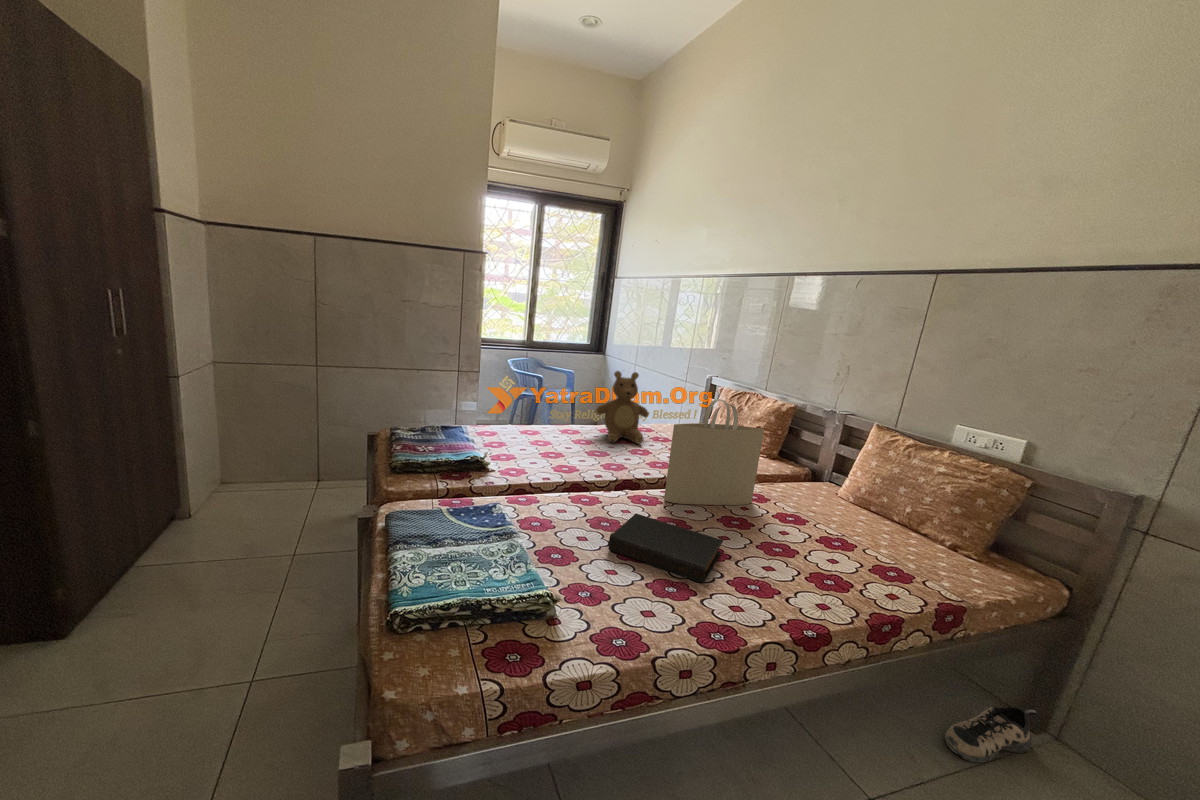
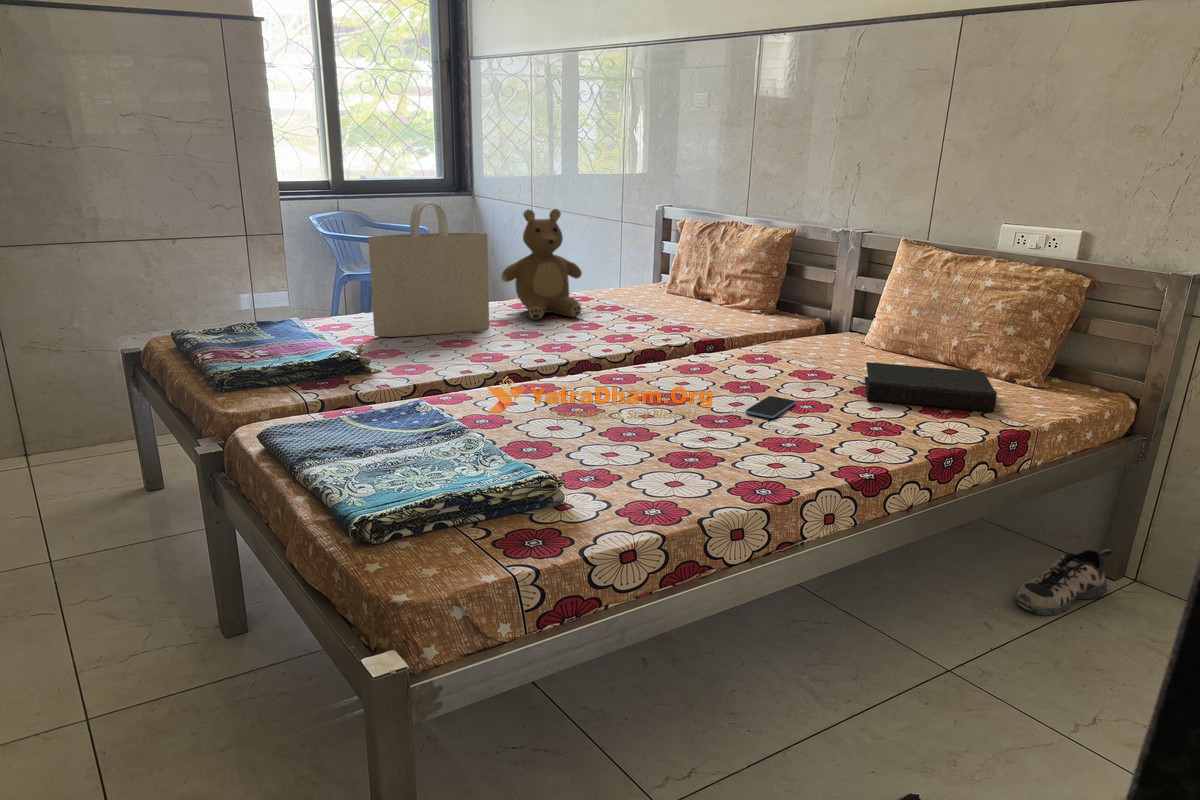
tote bag: present [664,399,764,505] -> present [368,201,489,337]
book: present [609,513,723,583] -> present [865,362,997,412]
smartphone: none [729,535,770,557] -> present [746,396,795,418]

